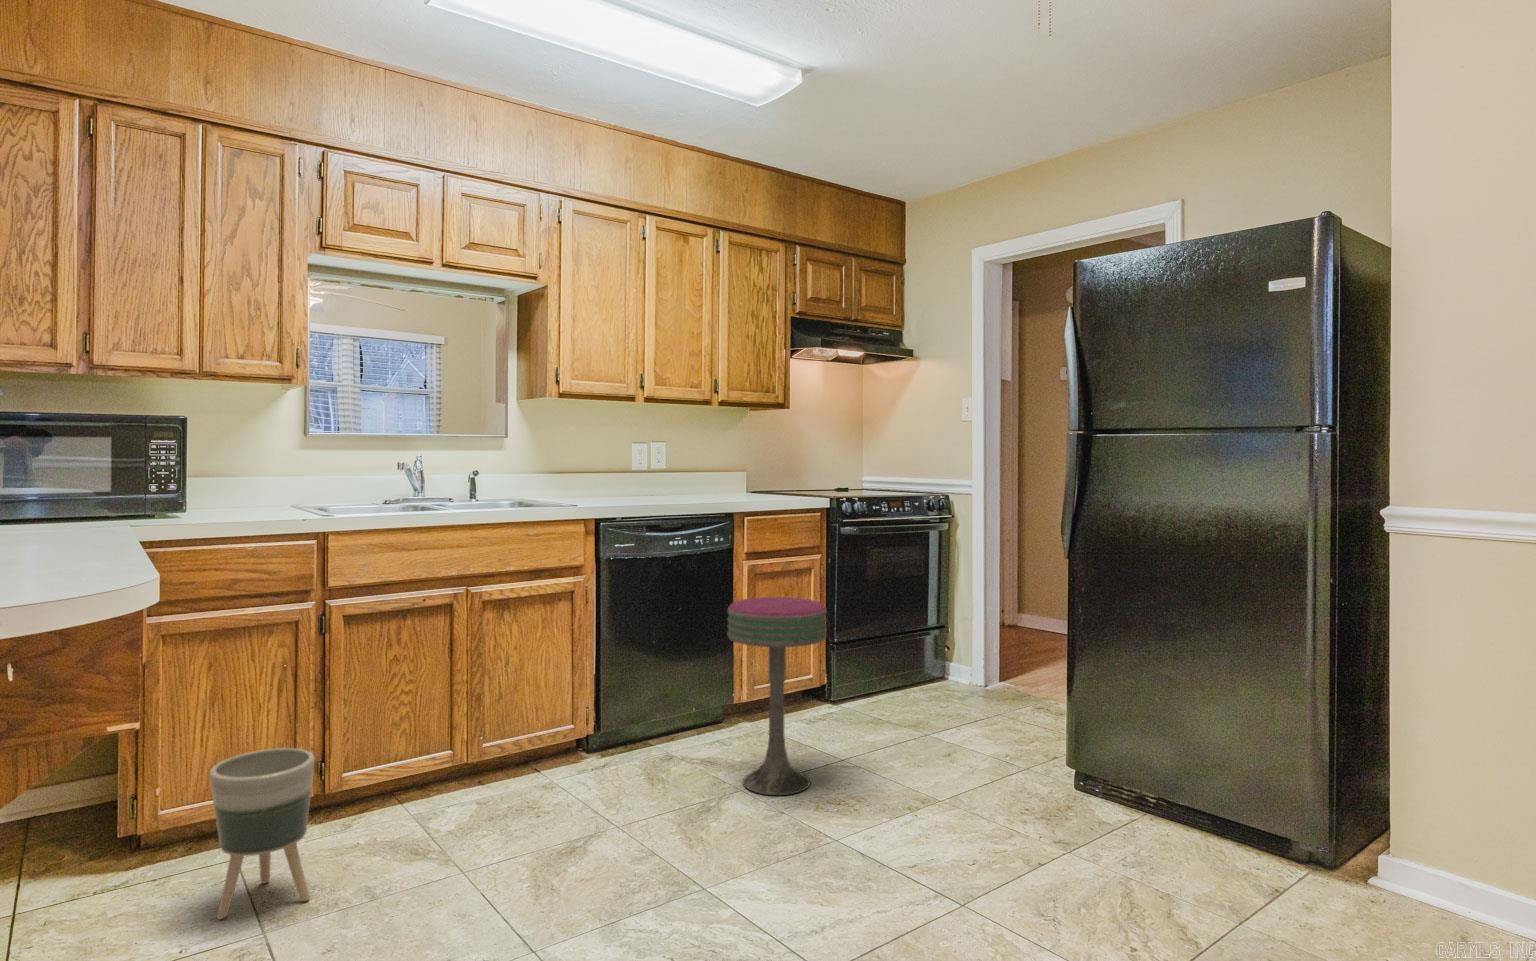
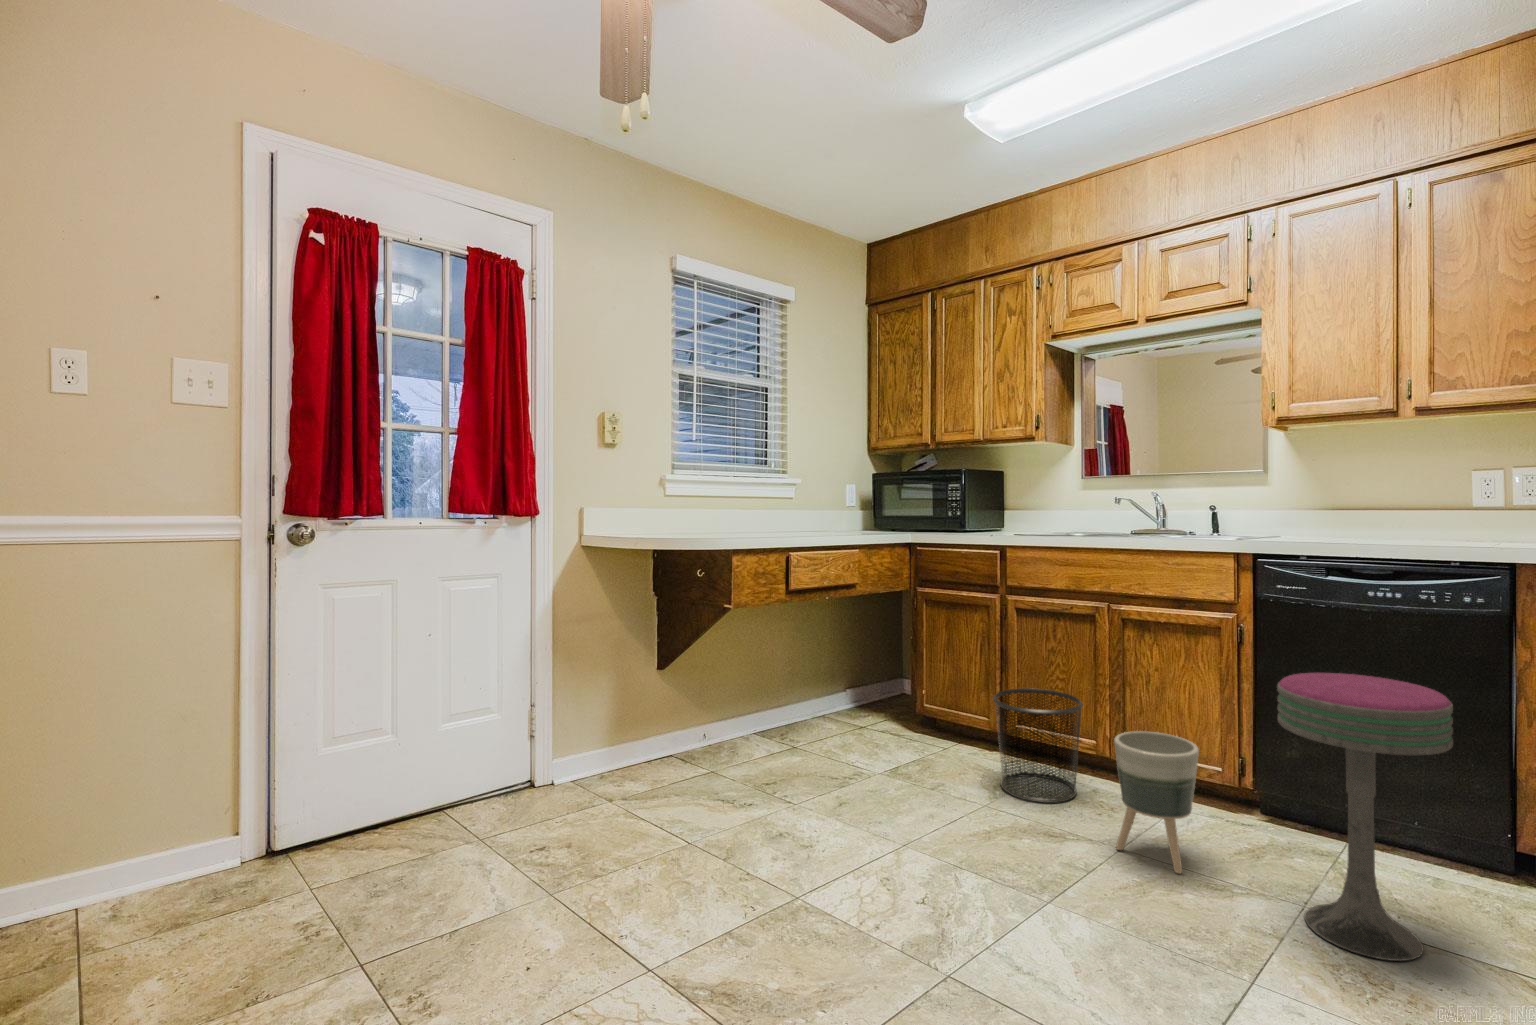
waste bin: none [394,700,507,845] -> present [993,688,1083,803]
planter: present [210,748,315,919] -> present [1114,731,1199,874]

